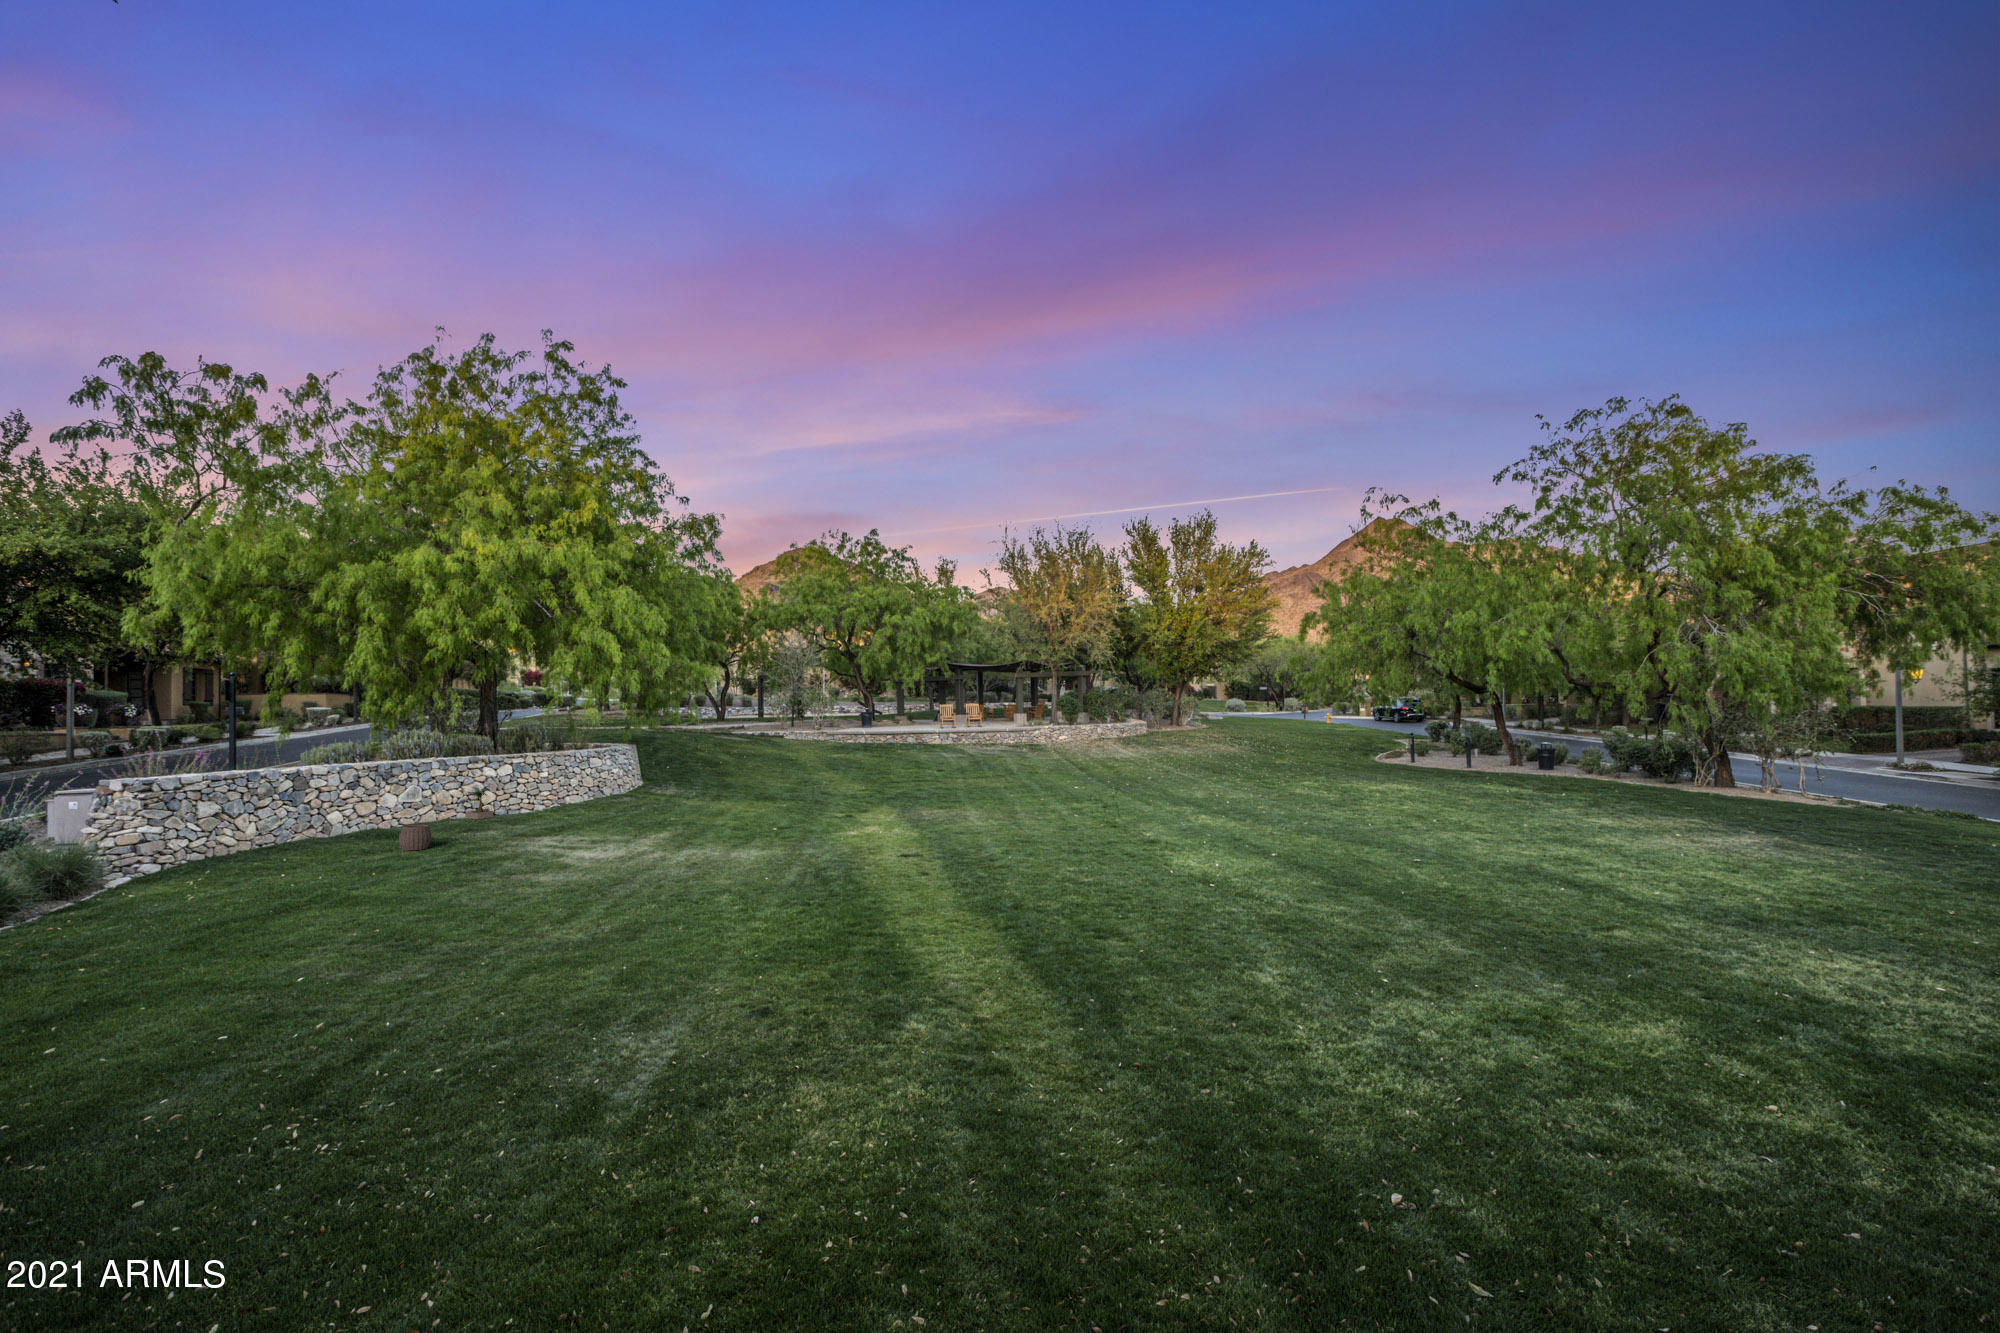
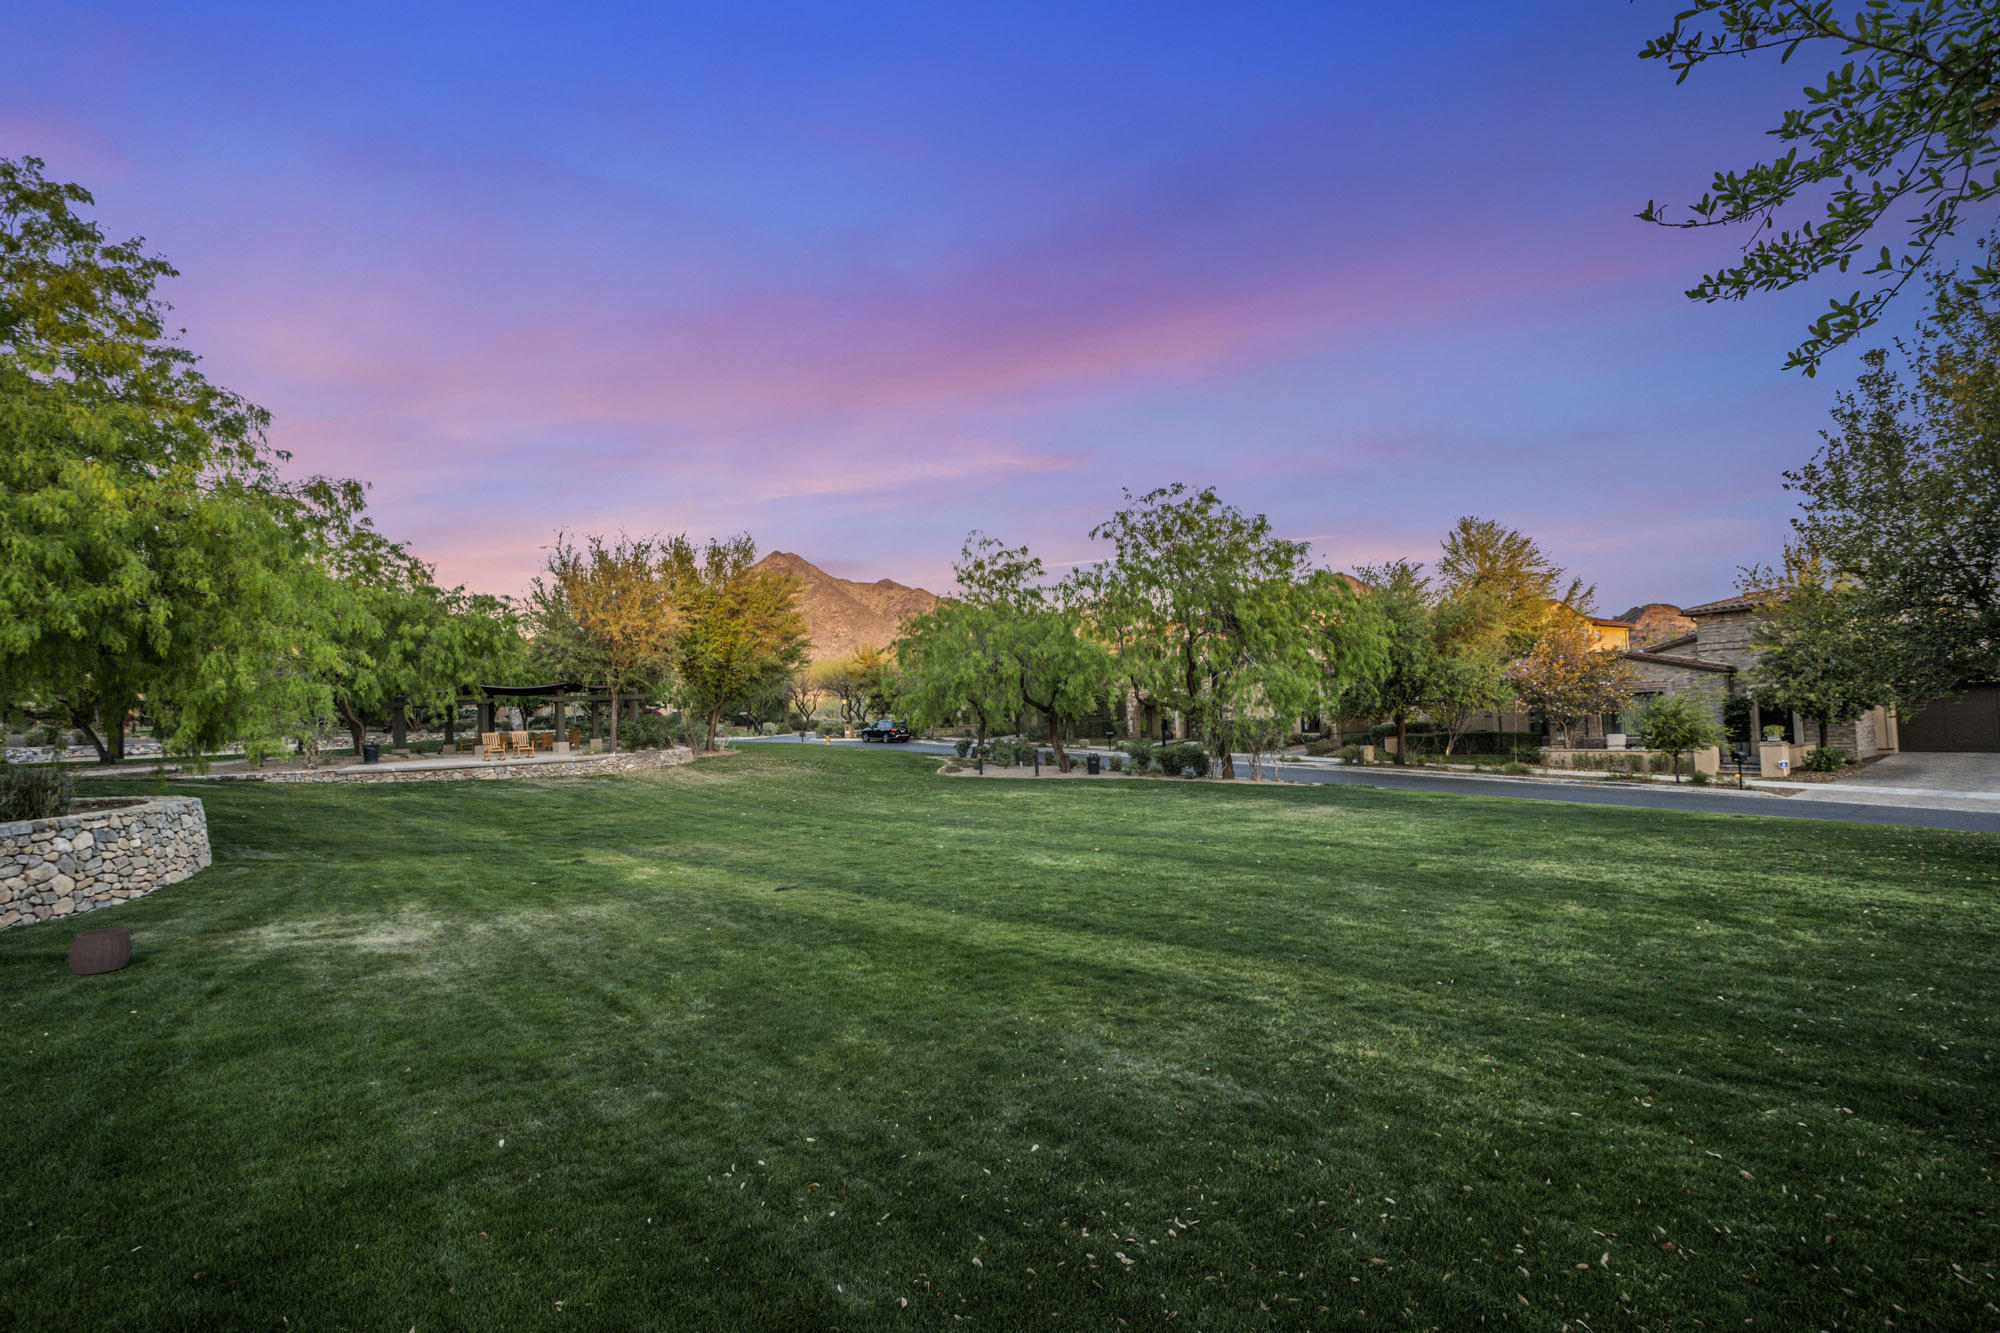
potted plant: present [466,786,493,819] -> none [36,864,97,924]

